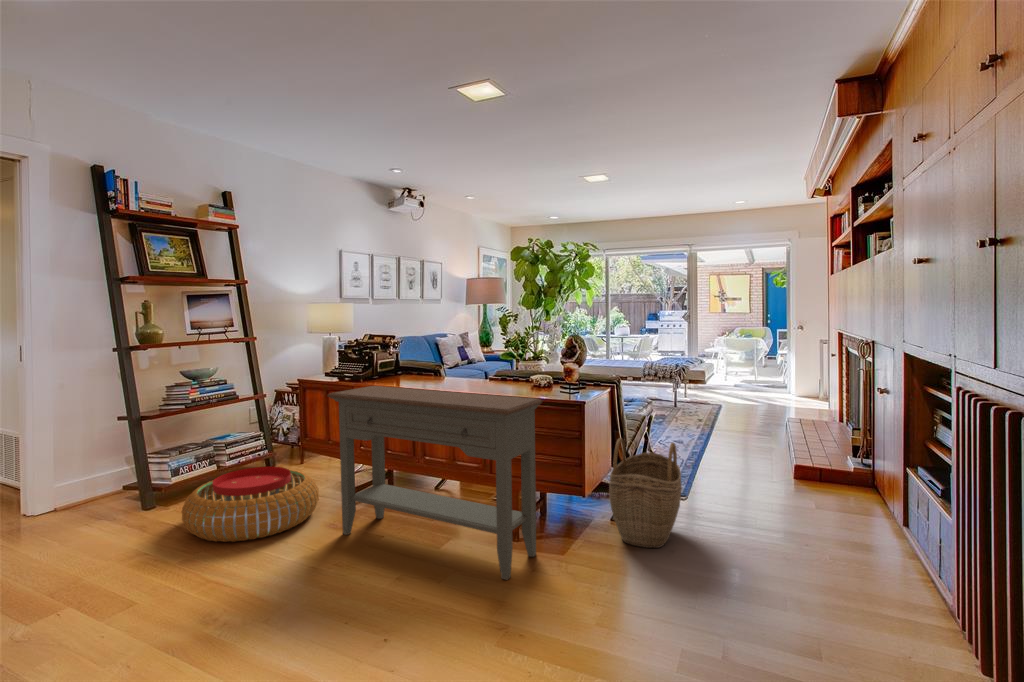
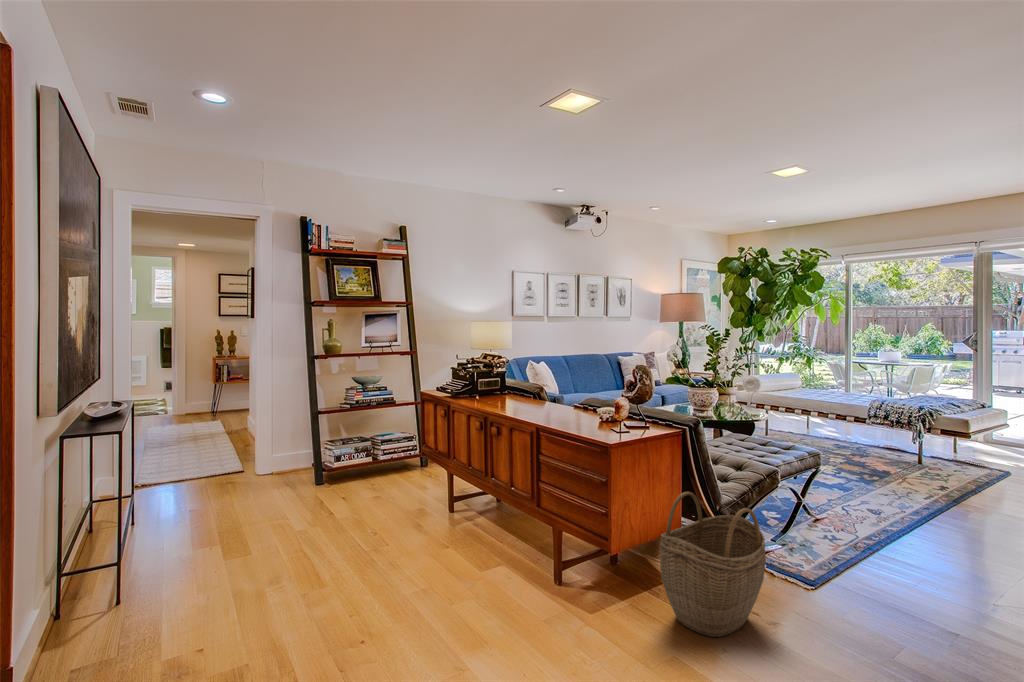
console table: present [327,386,542,580] -> none [410,403,573,623]
pouf: present [182,466,319,542] -> none [312,465,423,528]

